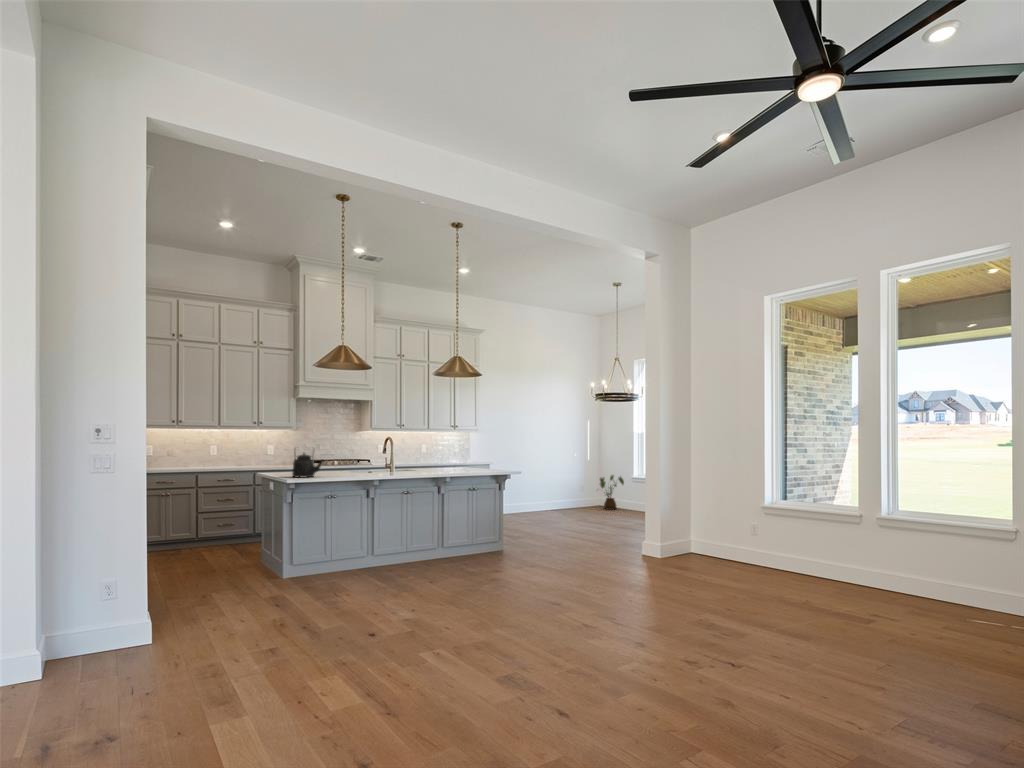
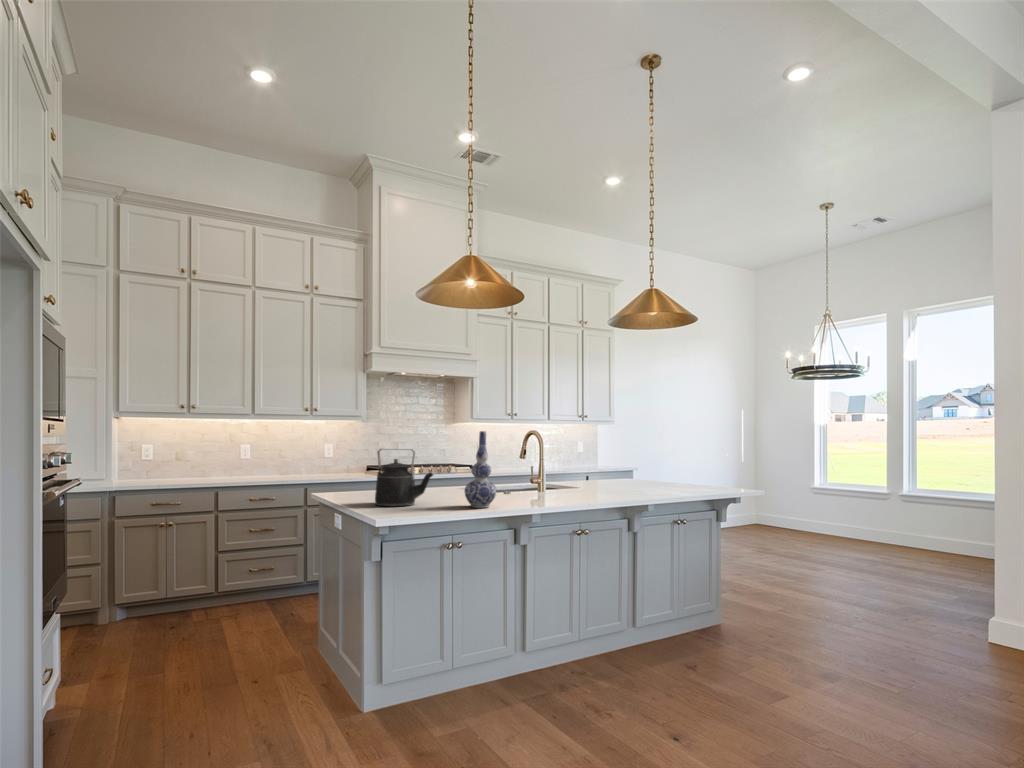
vase: none [340,437,357,478] -> present [464,431,497,508]
house plant: present [600,475,624,510] -> none [752,482,793,529]

